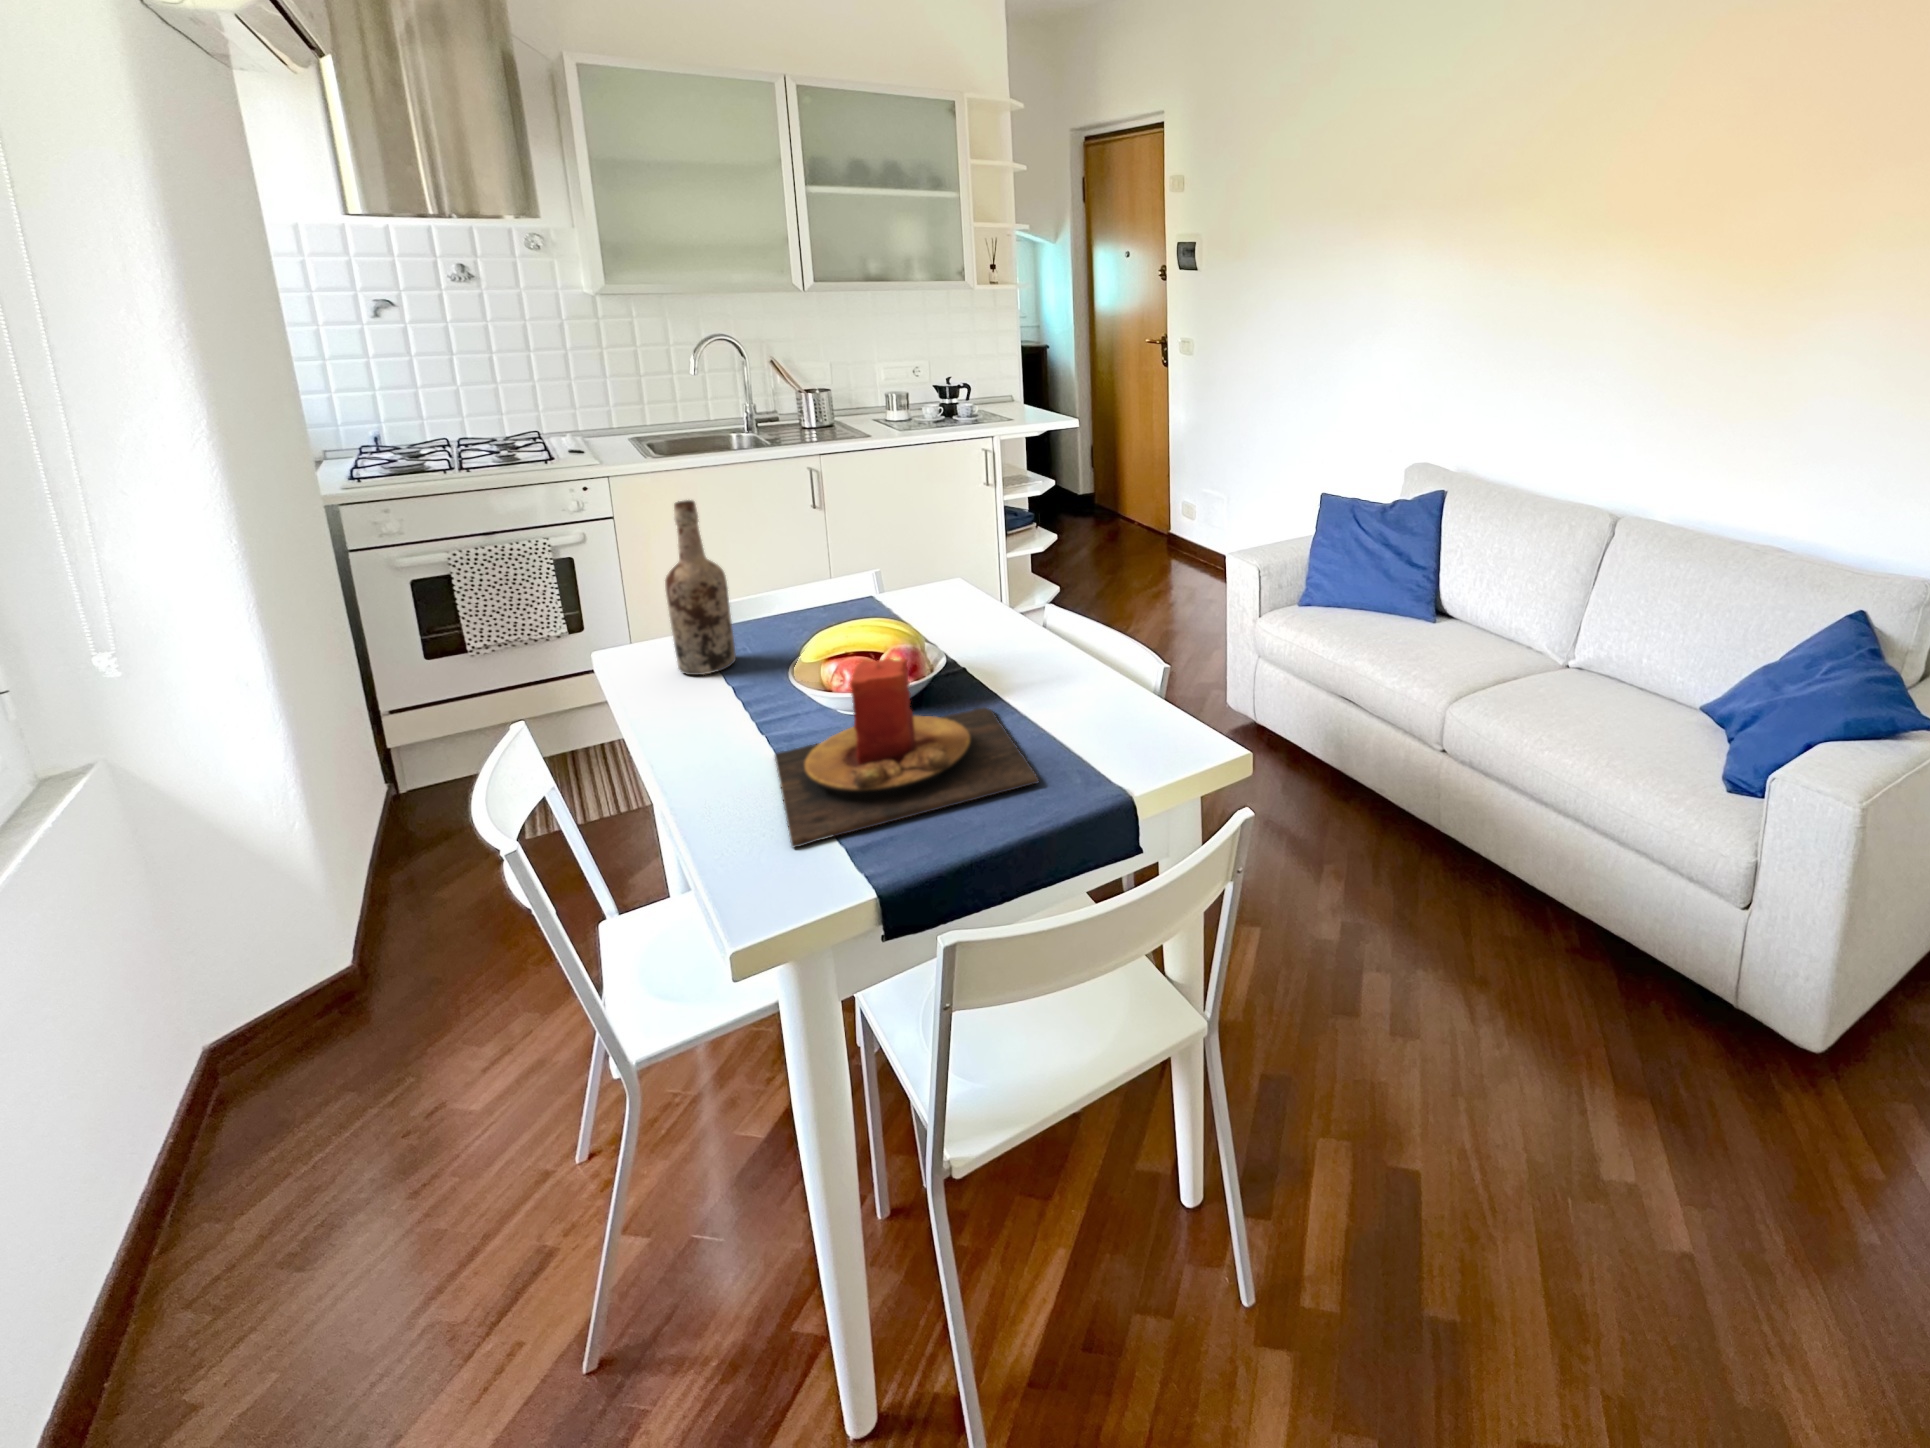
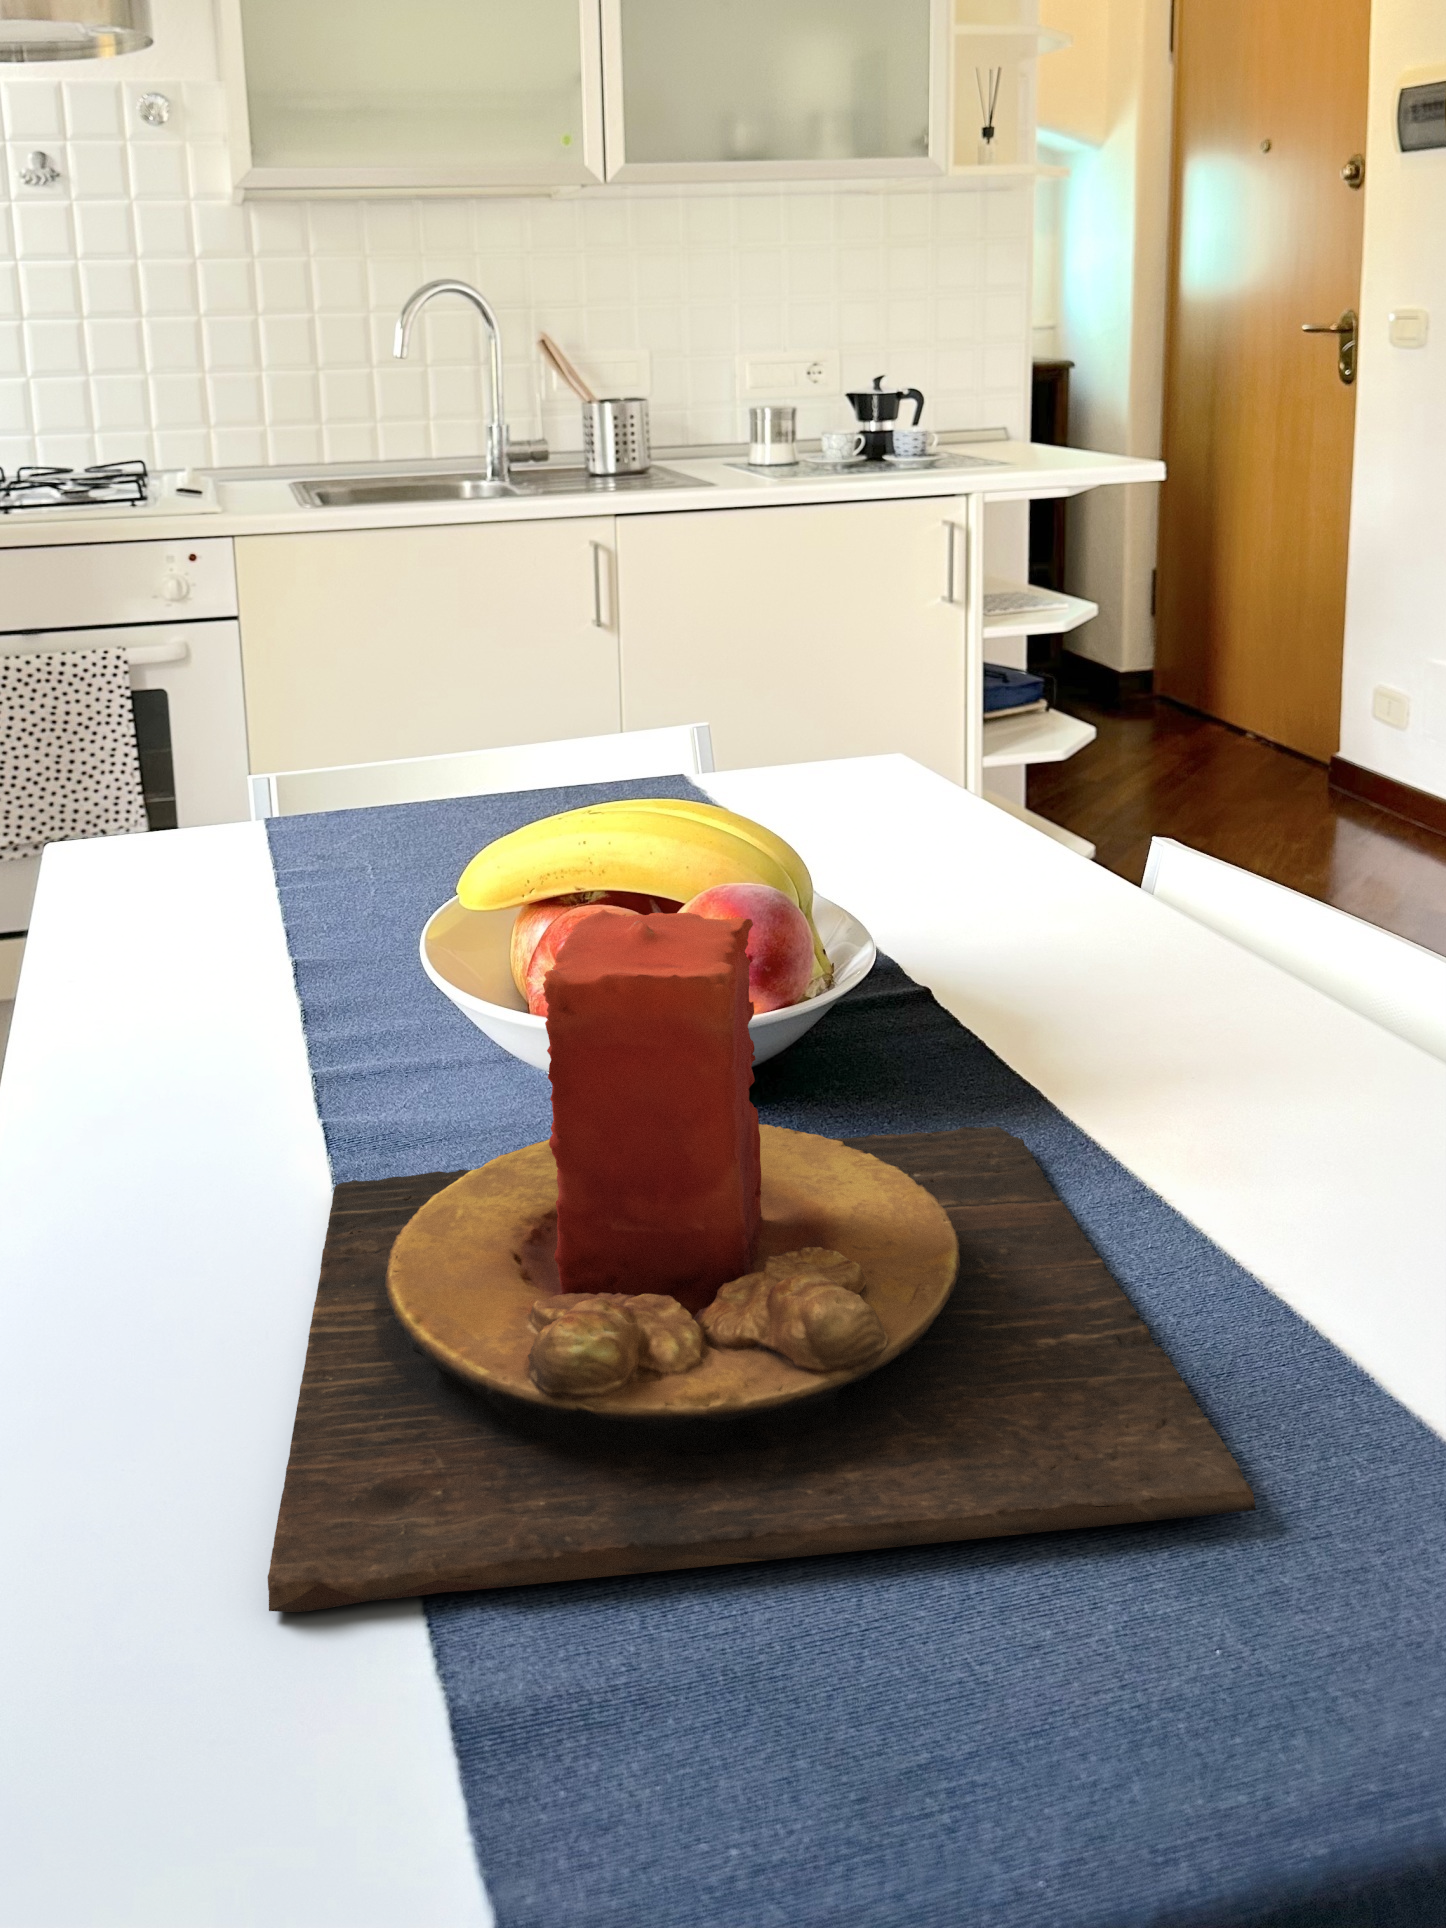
wine bottle: present [665,500,736,675] -> none [173,457,332,922]

